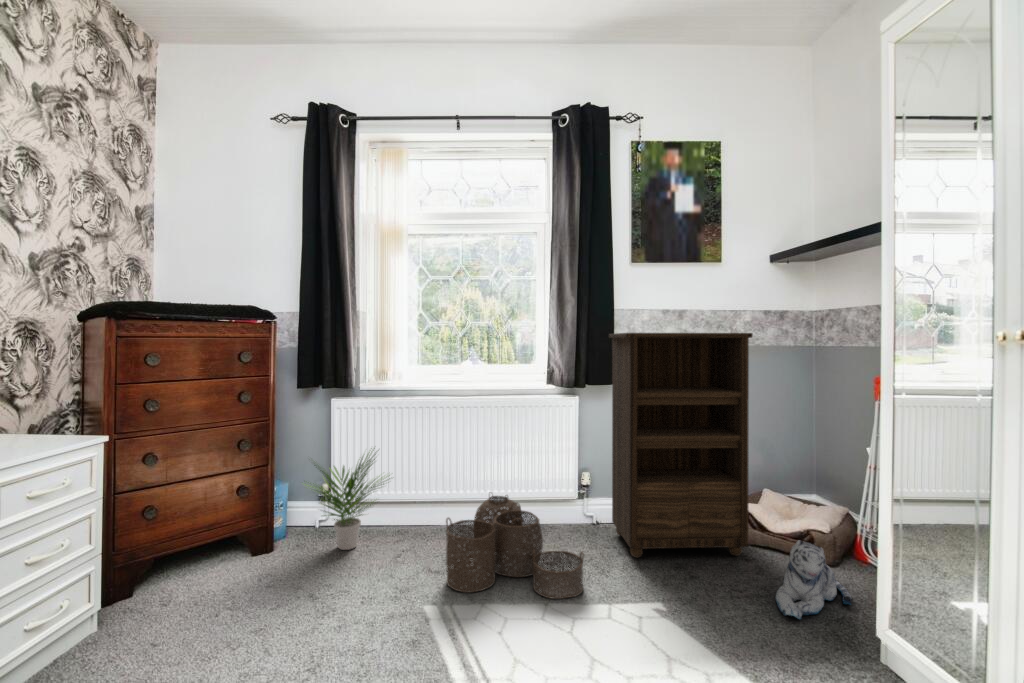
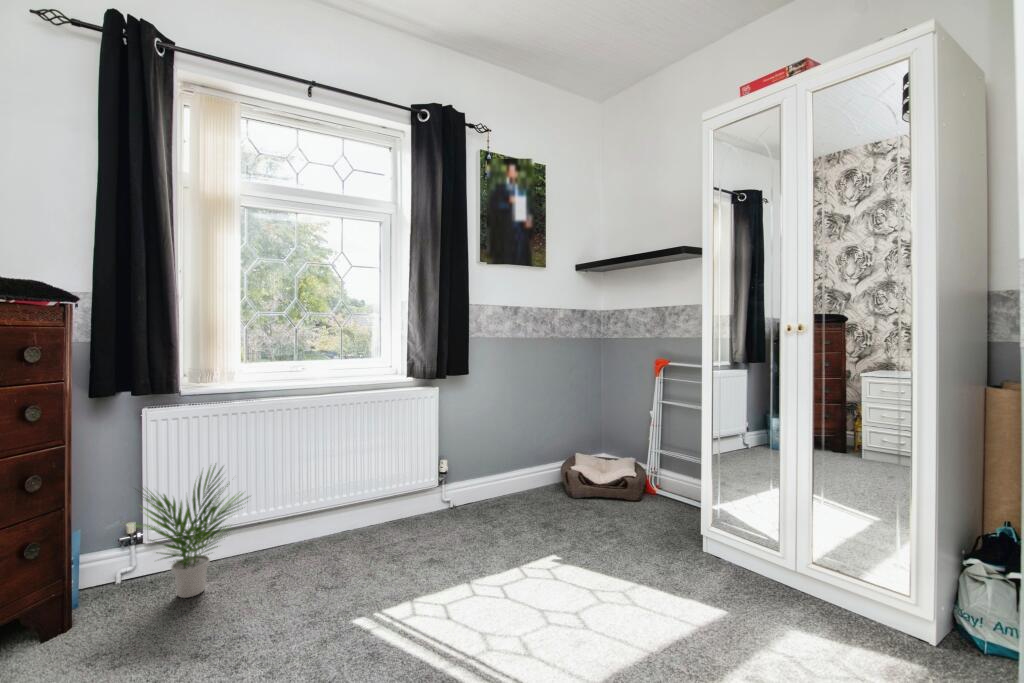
bookshelf: present [609,333,753,558] -> none [470,326,587,526]
woven basket: present [446,496,584,599] -> none [348,492,490,596]
plush toy: present [775,540,852,619] -> none [620,482,665,540]

